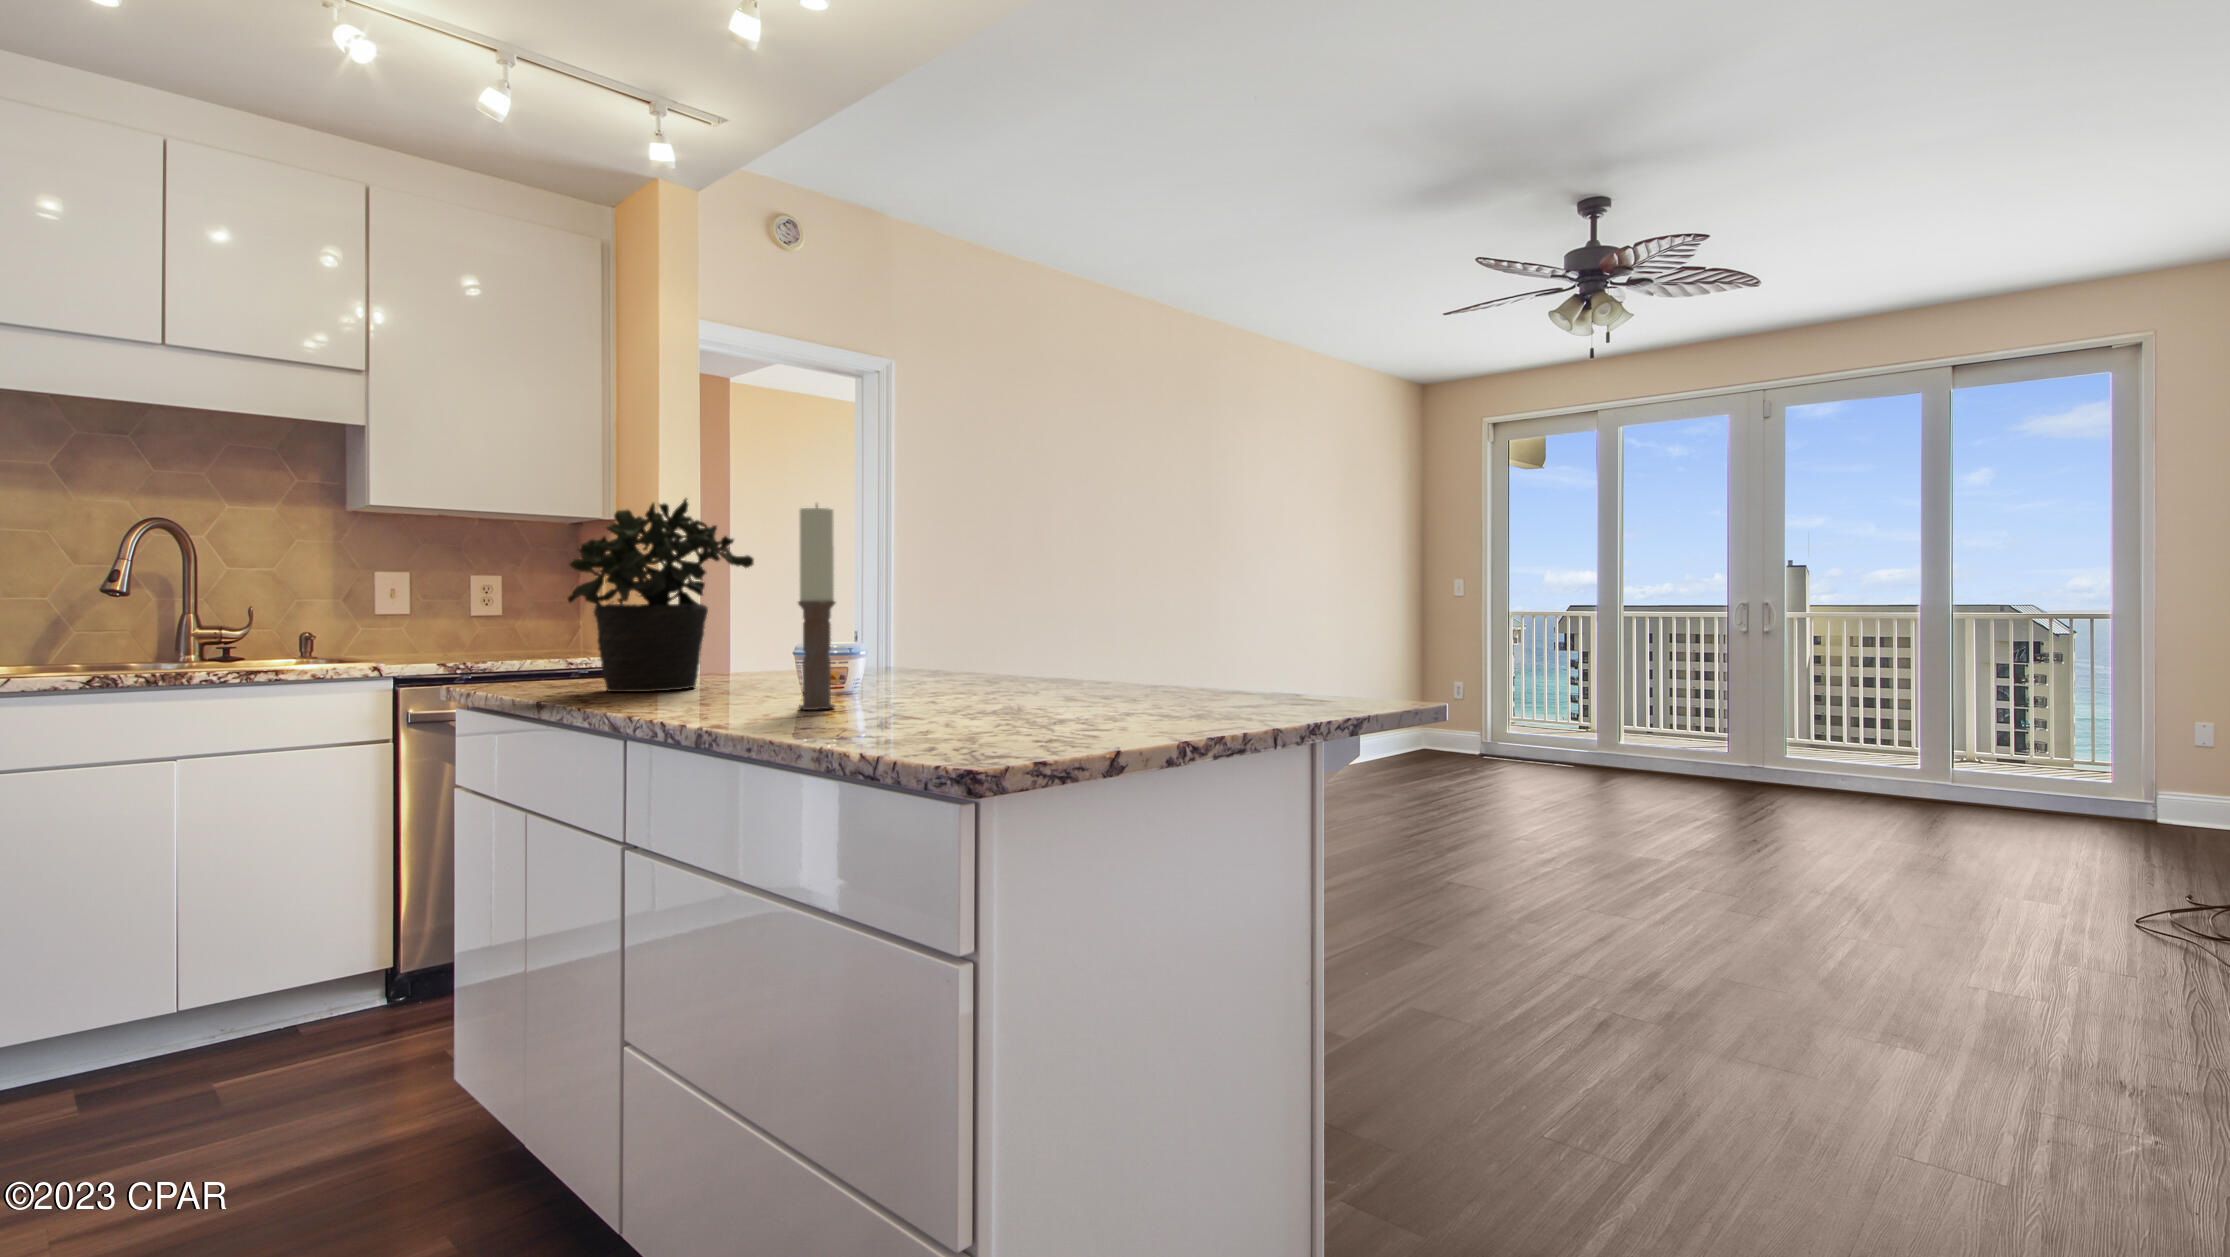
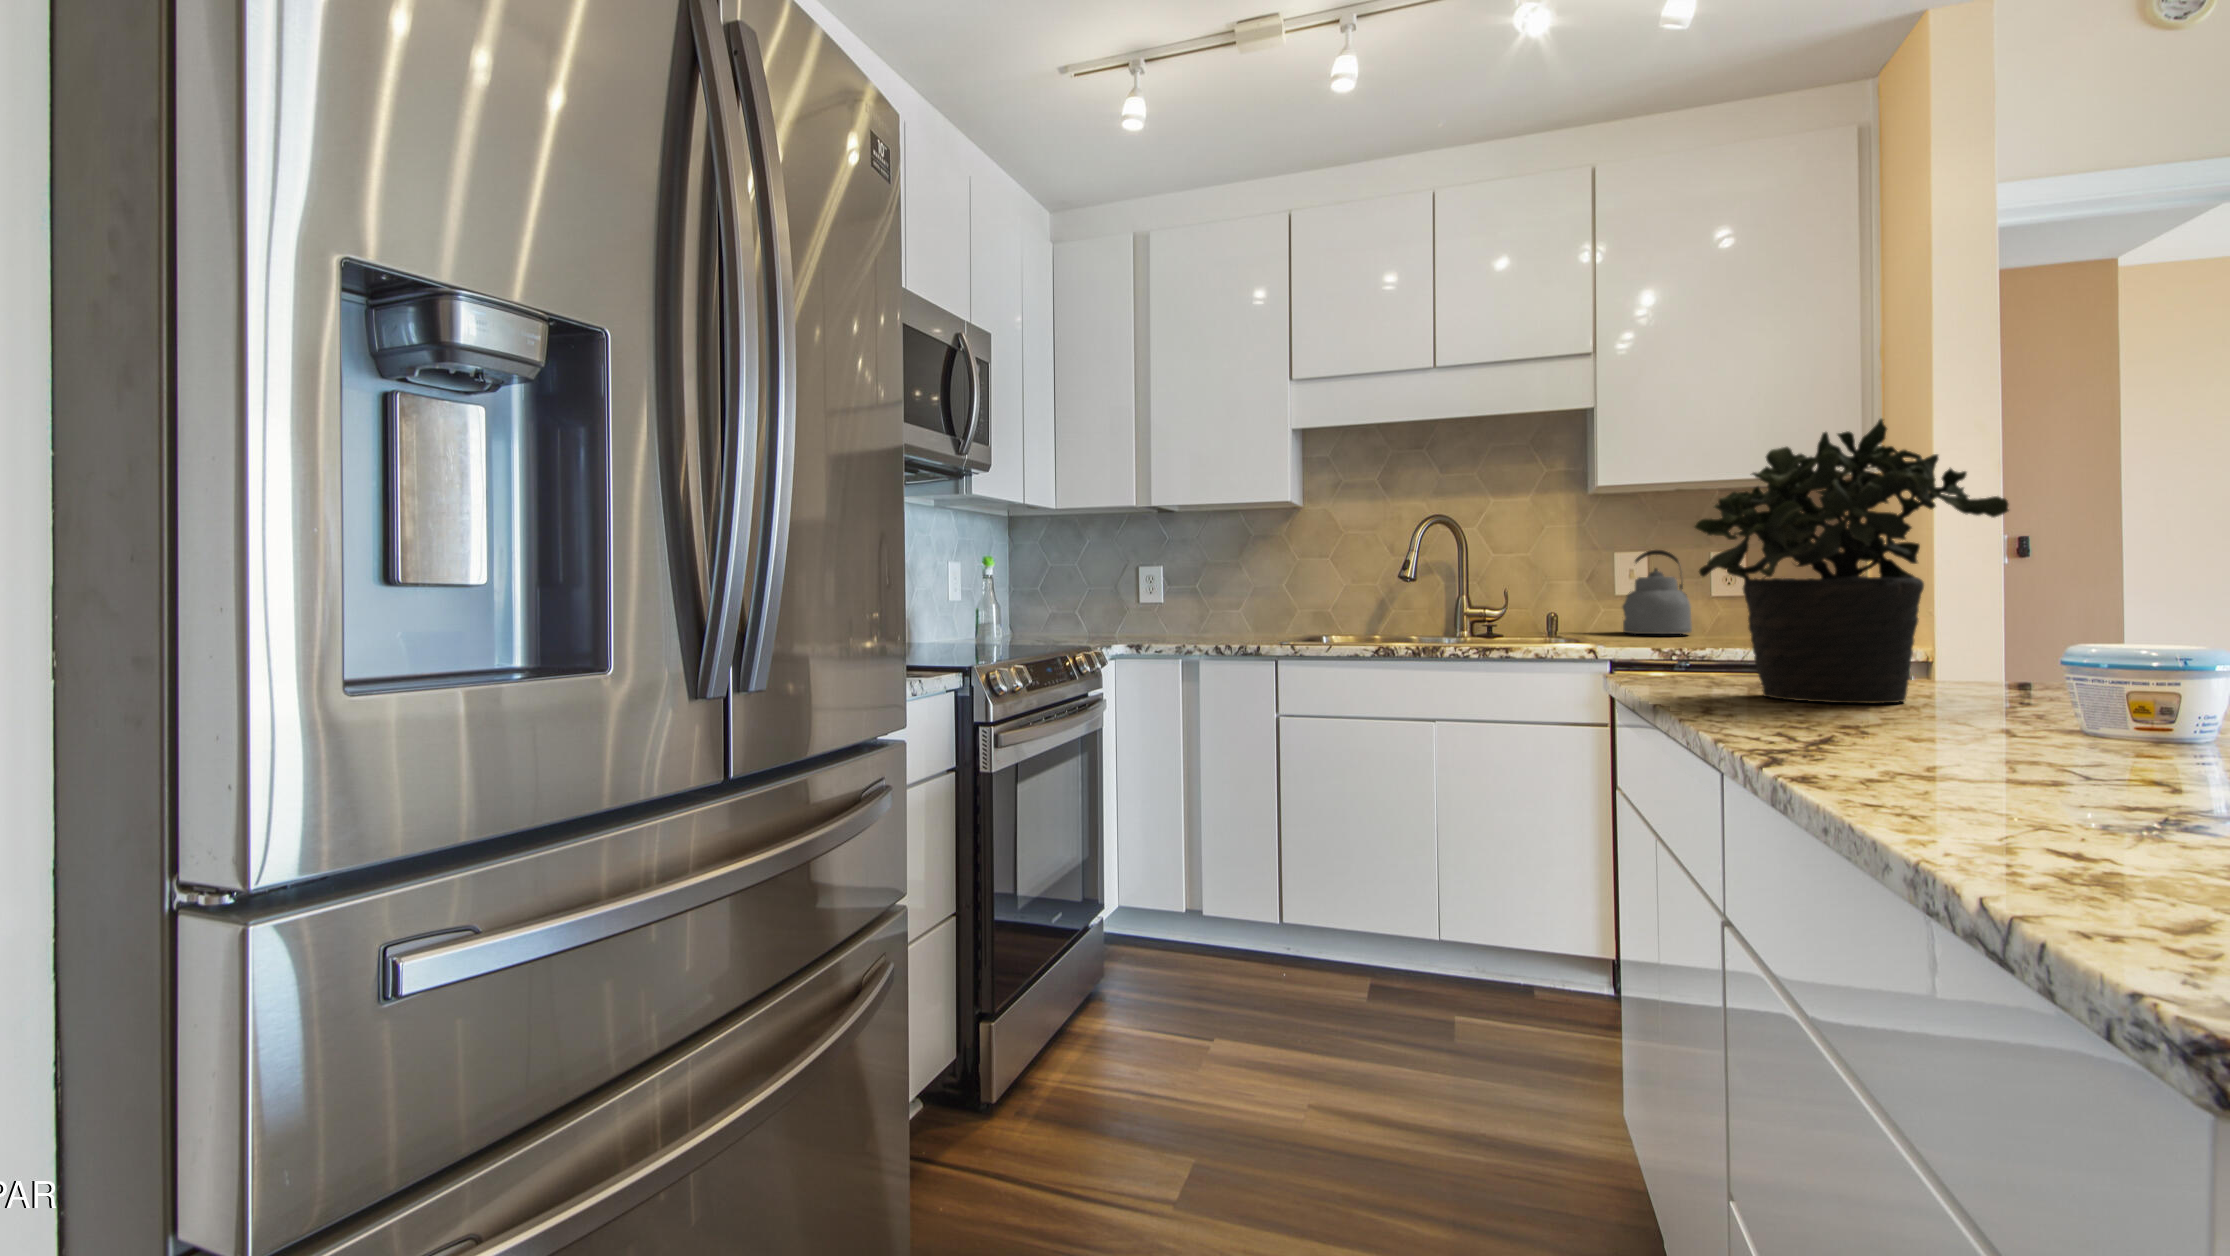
candle: present [798,506,835,710] -> none [2020,377,2119,771]
kettle: none [350,571,456,651] -> present [1622,550,1692,634]

